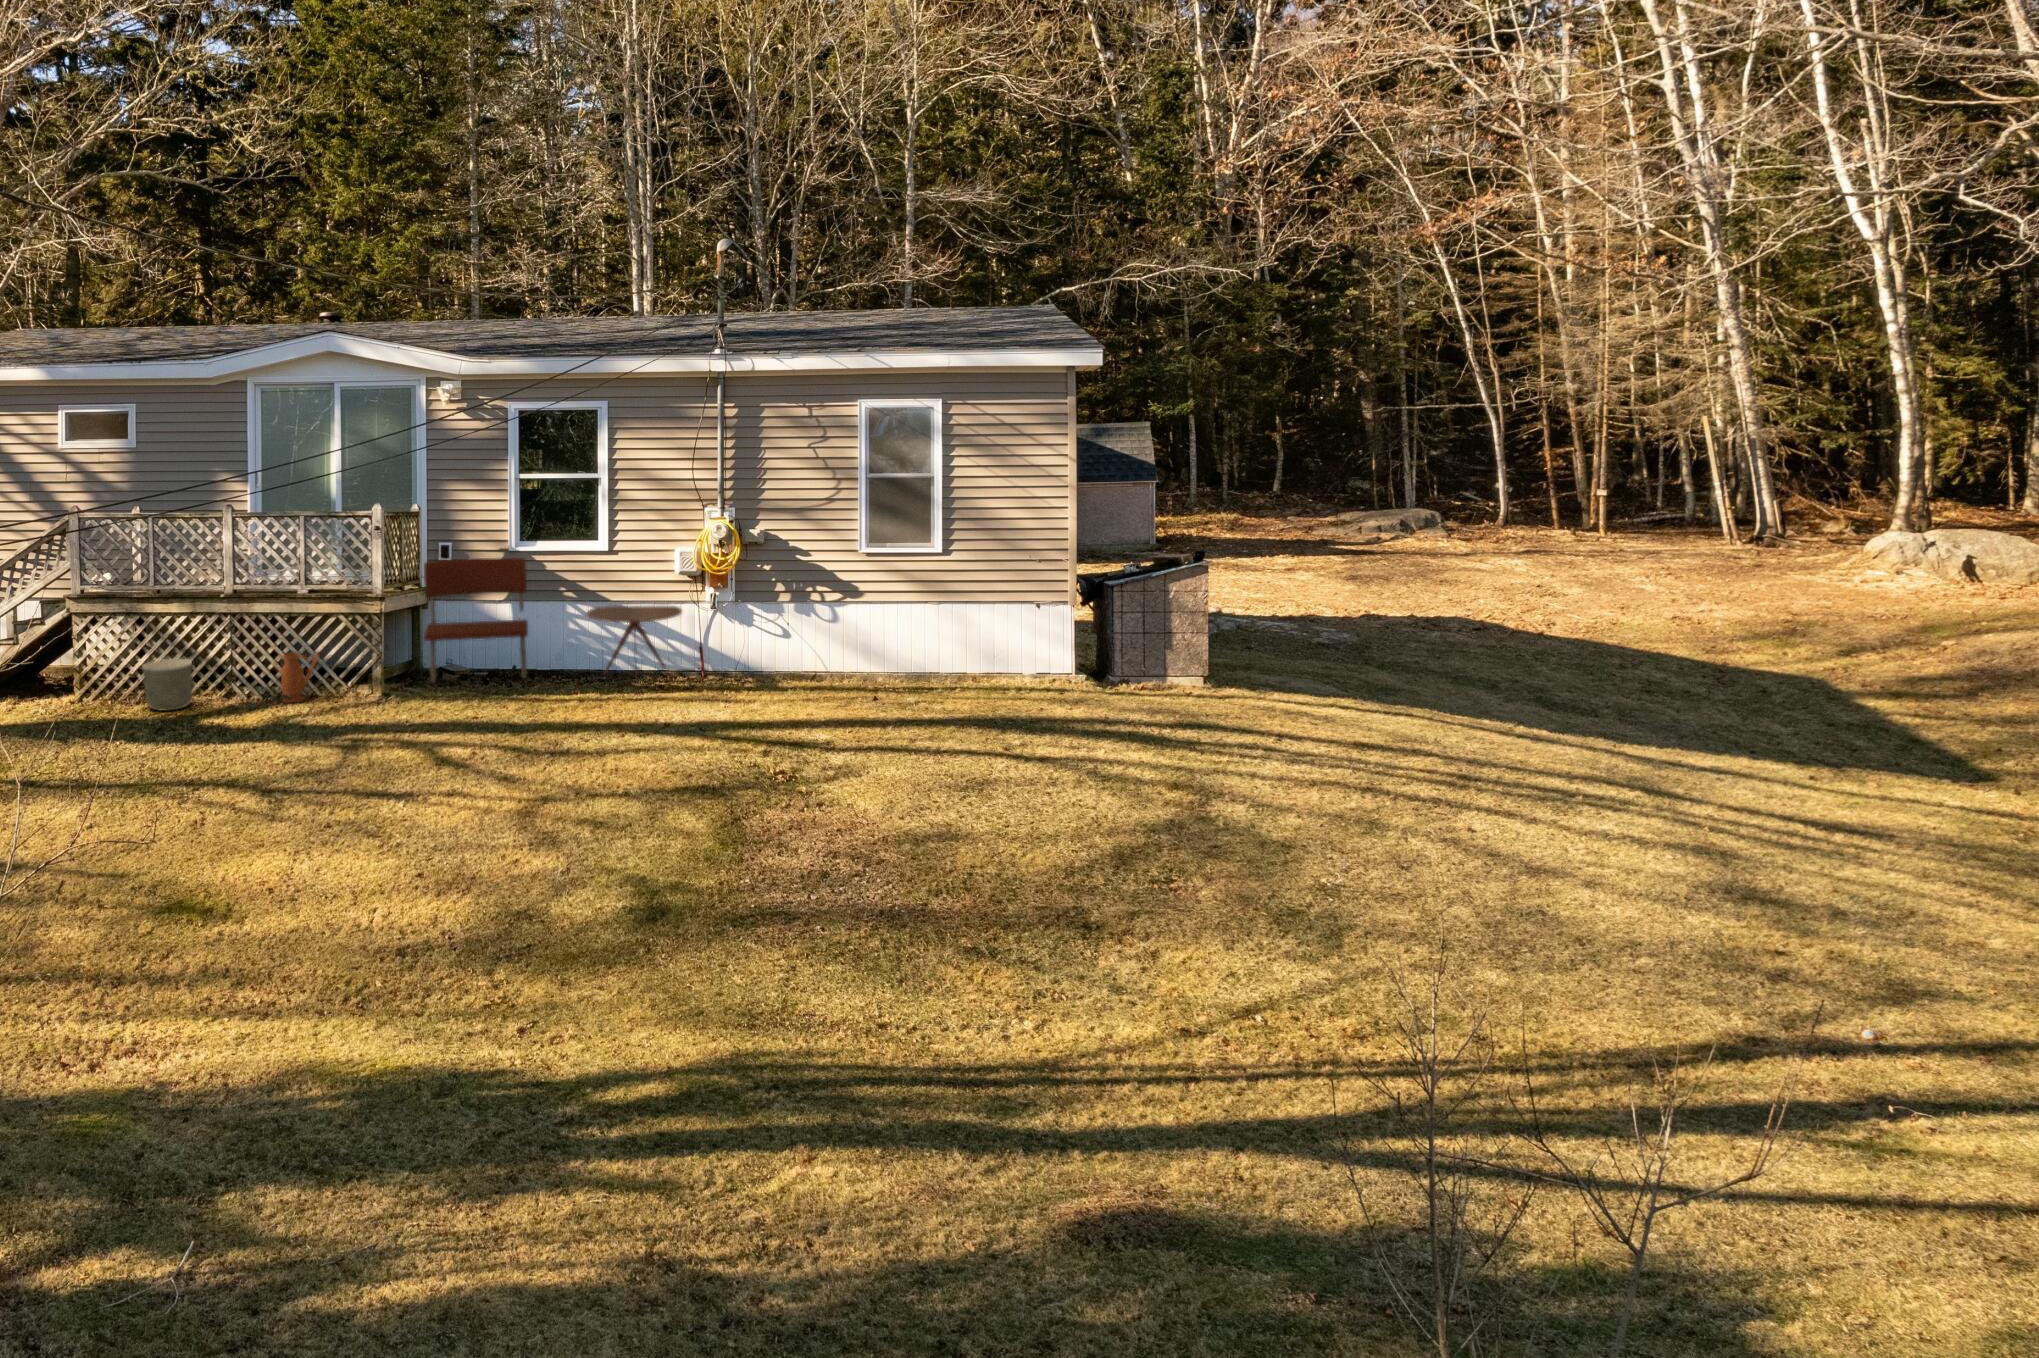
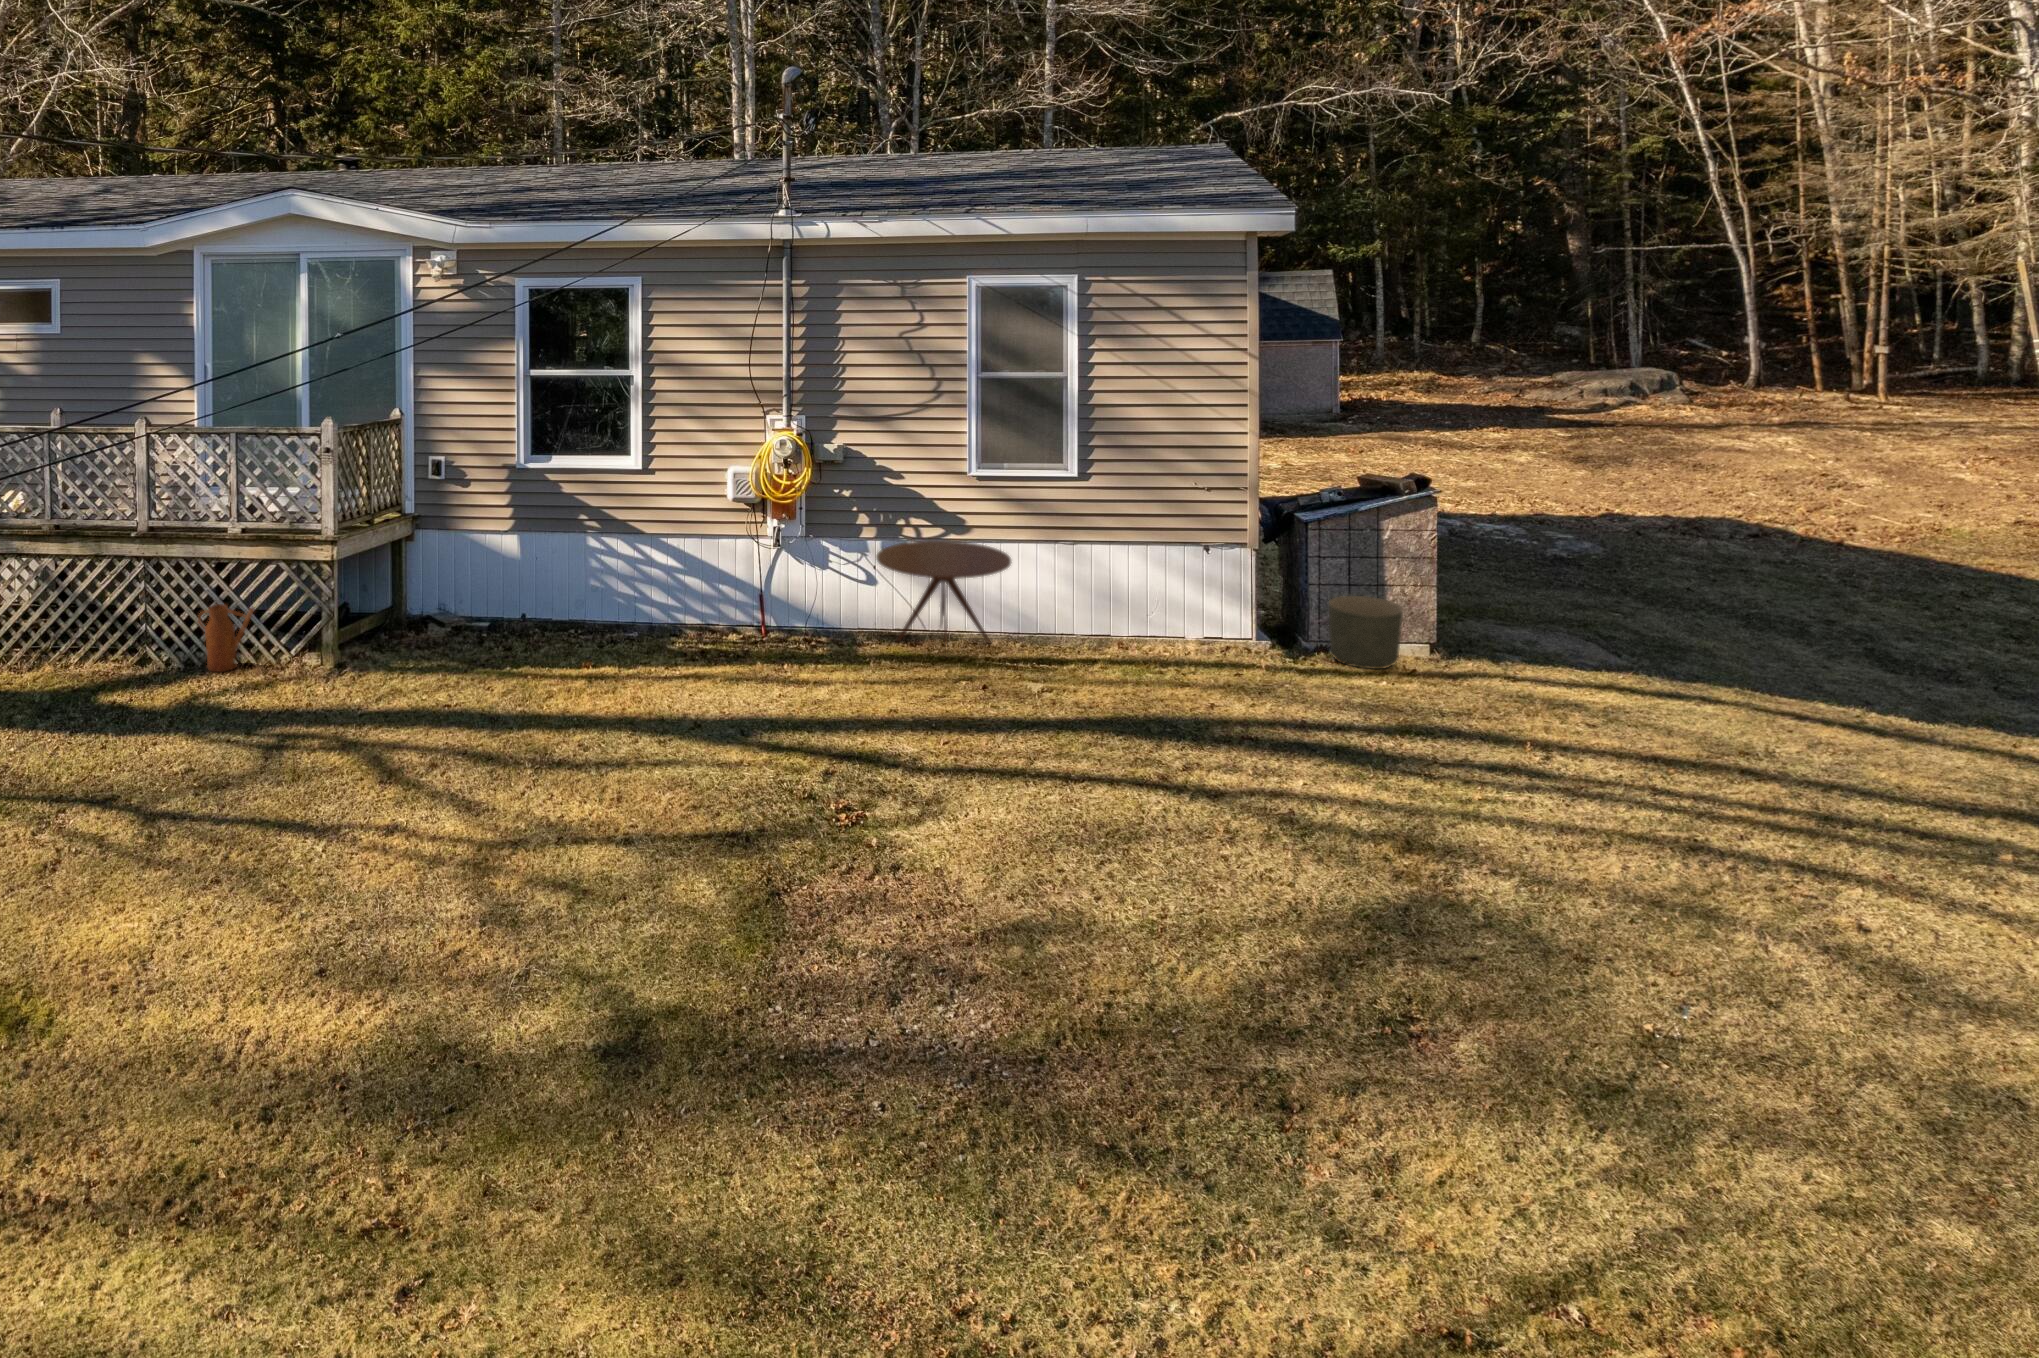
bench: present [424,558,528,682] -> none [392,479,533,642]
round table: present [587,606,682,675] -> present [877,540,1012,657]
planter: present [142,659,193,711] -> present [1329,596,1403,669]

